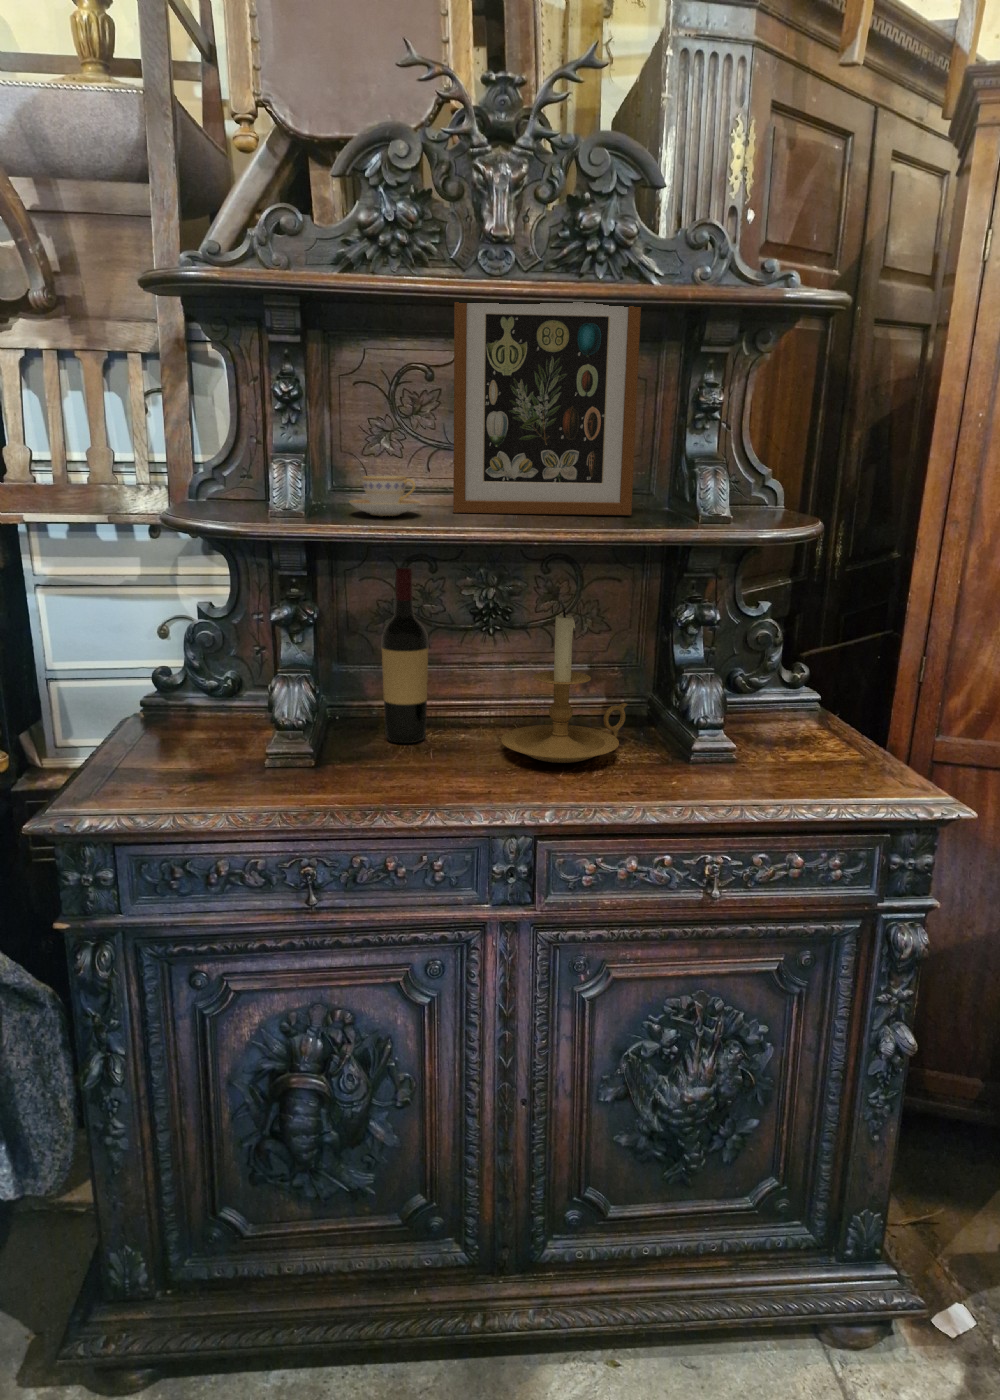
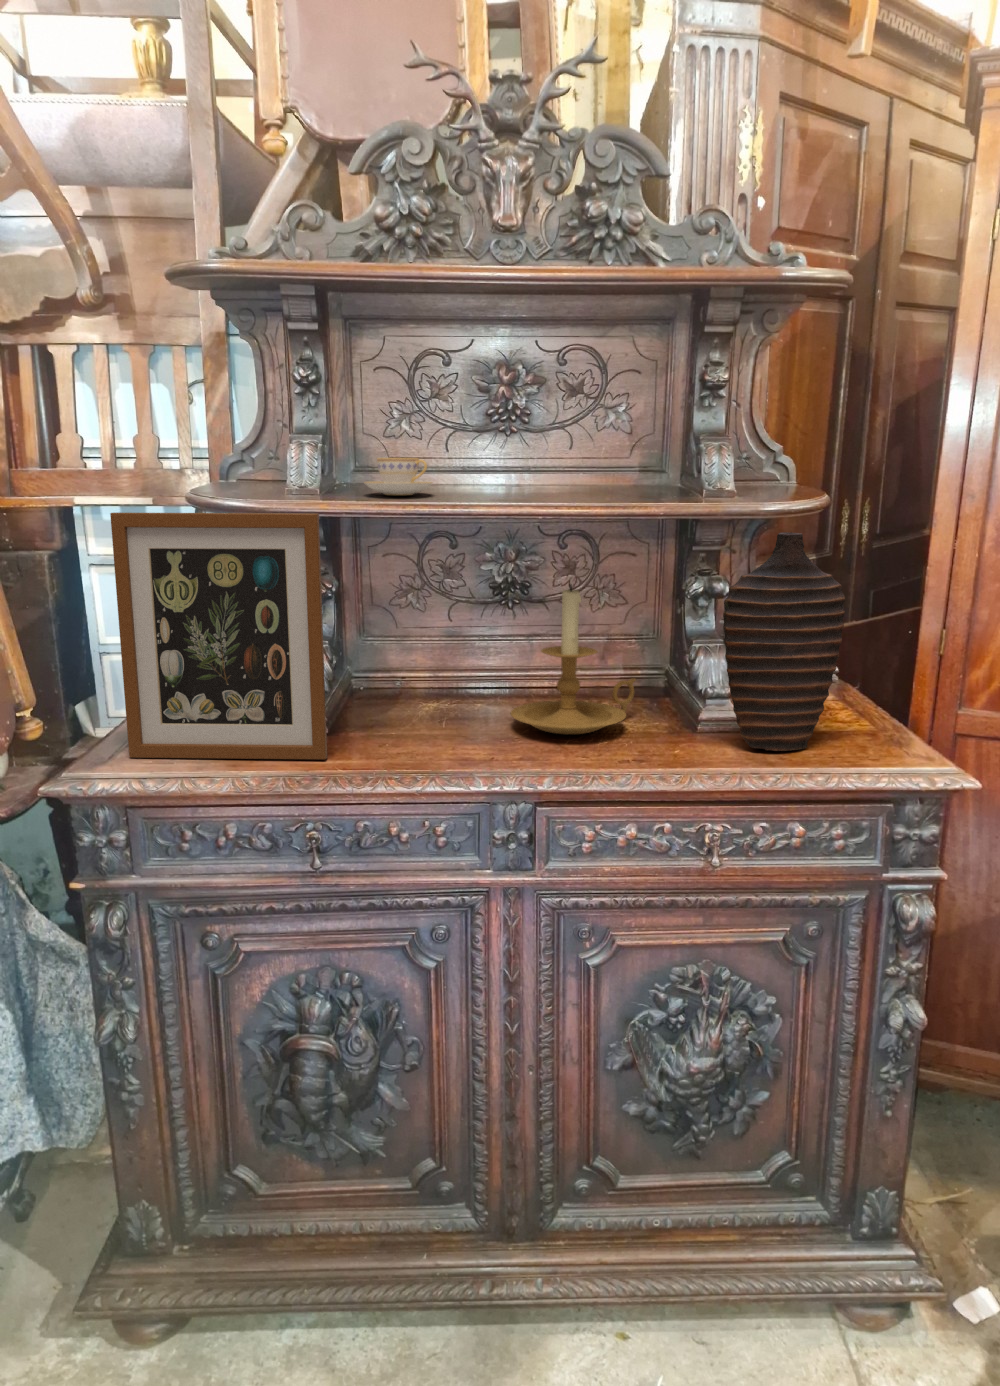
picture frame: present [453,302,641,515] -> present [110,513,327,760]
decorative vase: none [722,561,842,780] -> present [723,532,845,751]
wine bottle: present [382,567,428,743] -> none [396,546,441,717]

